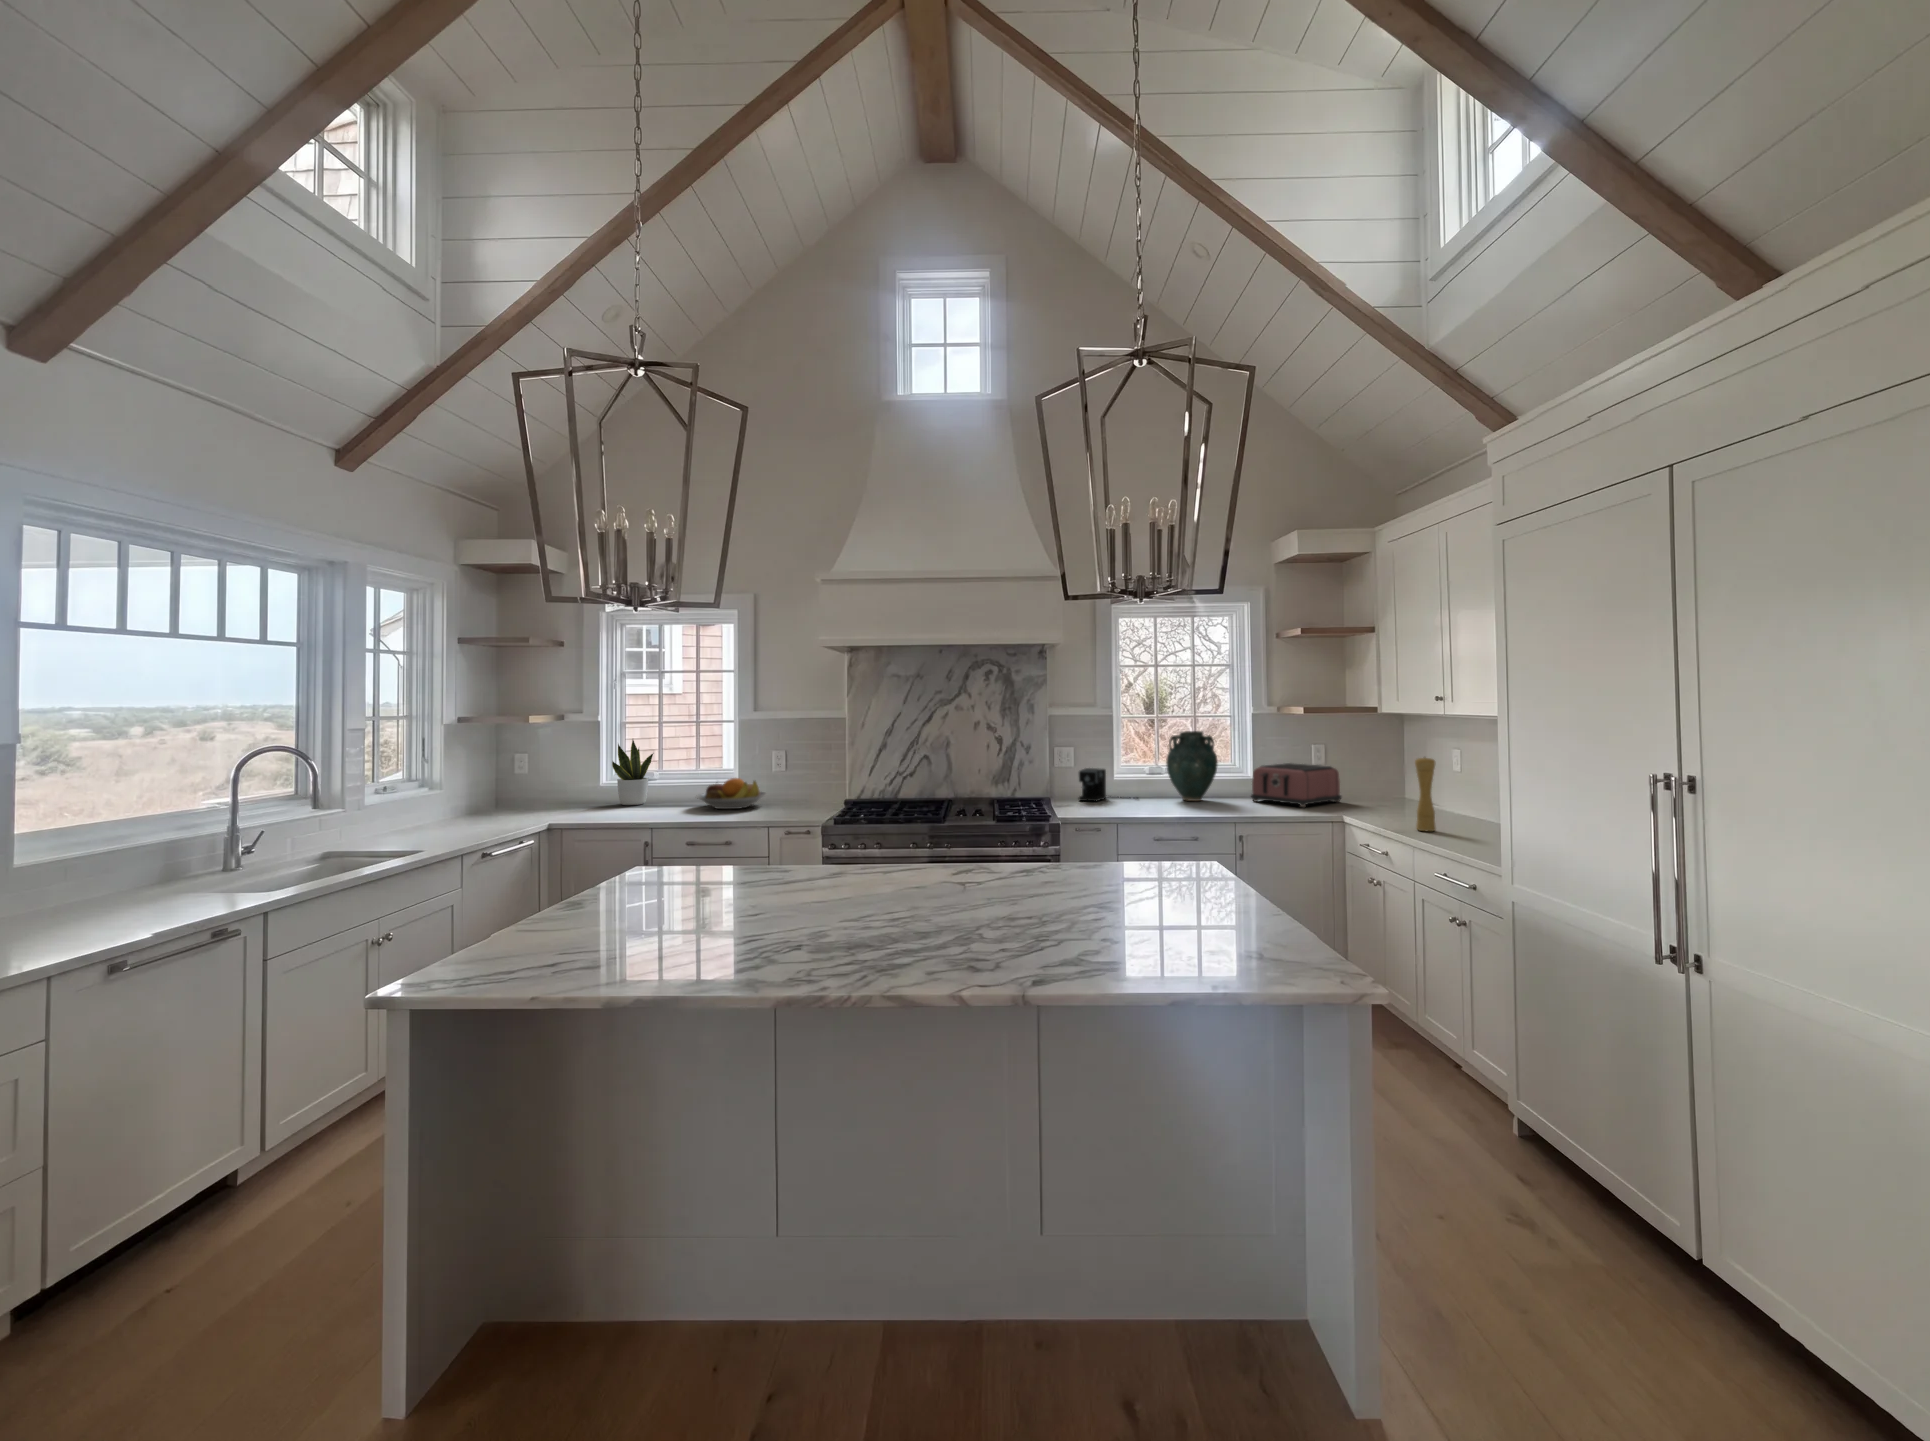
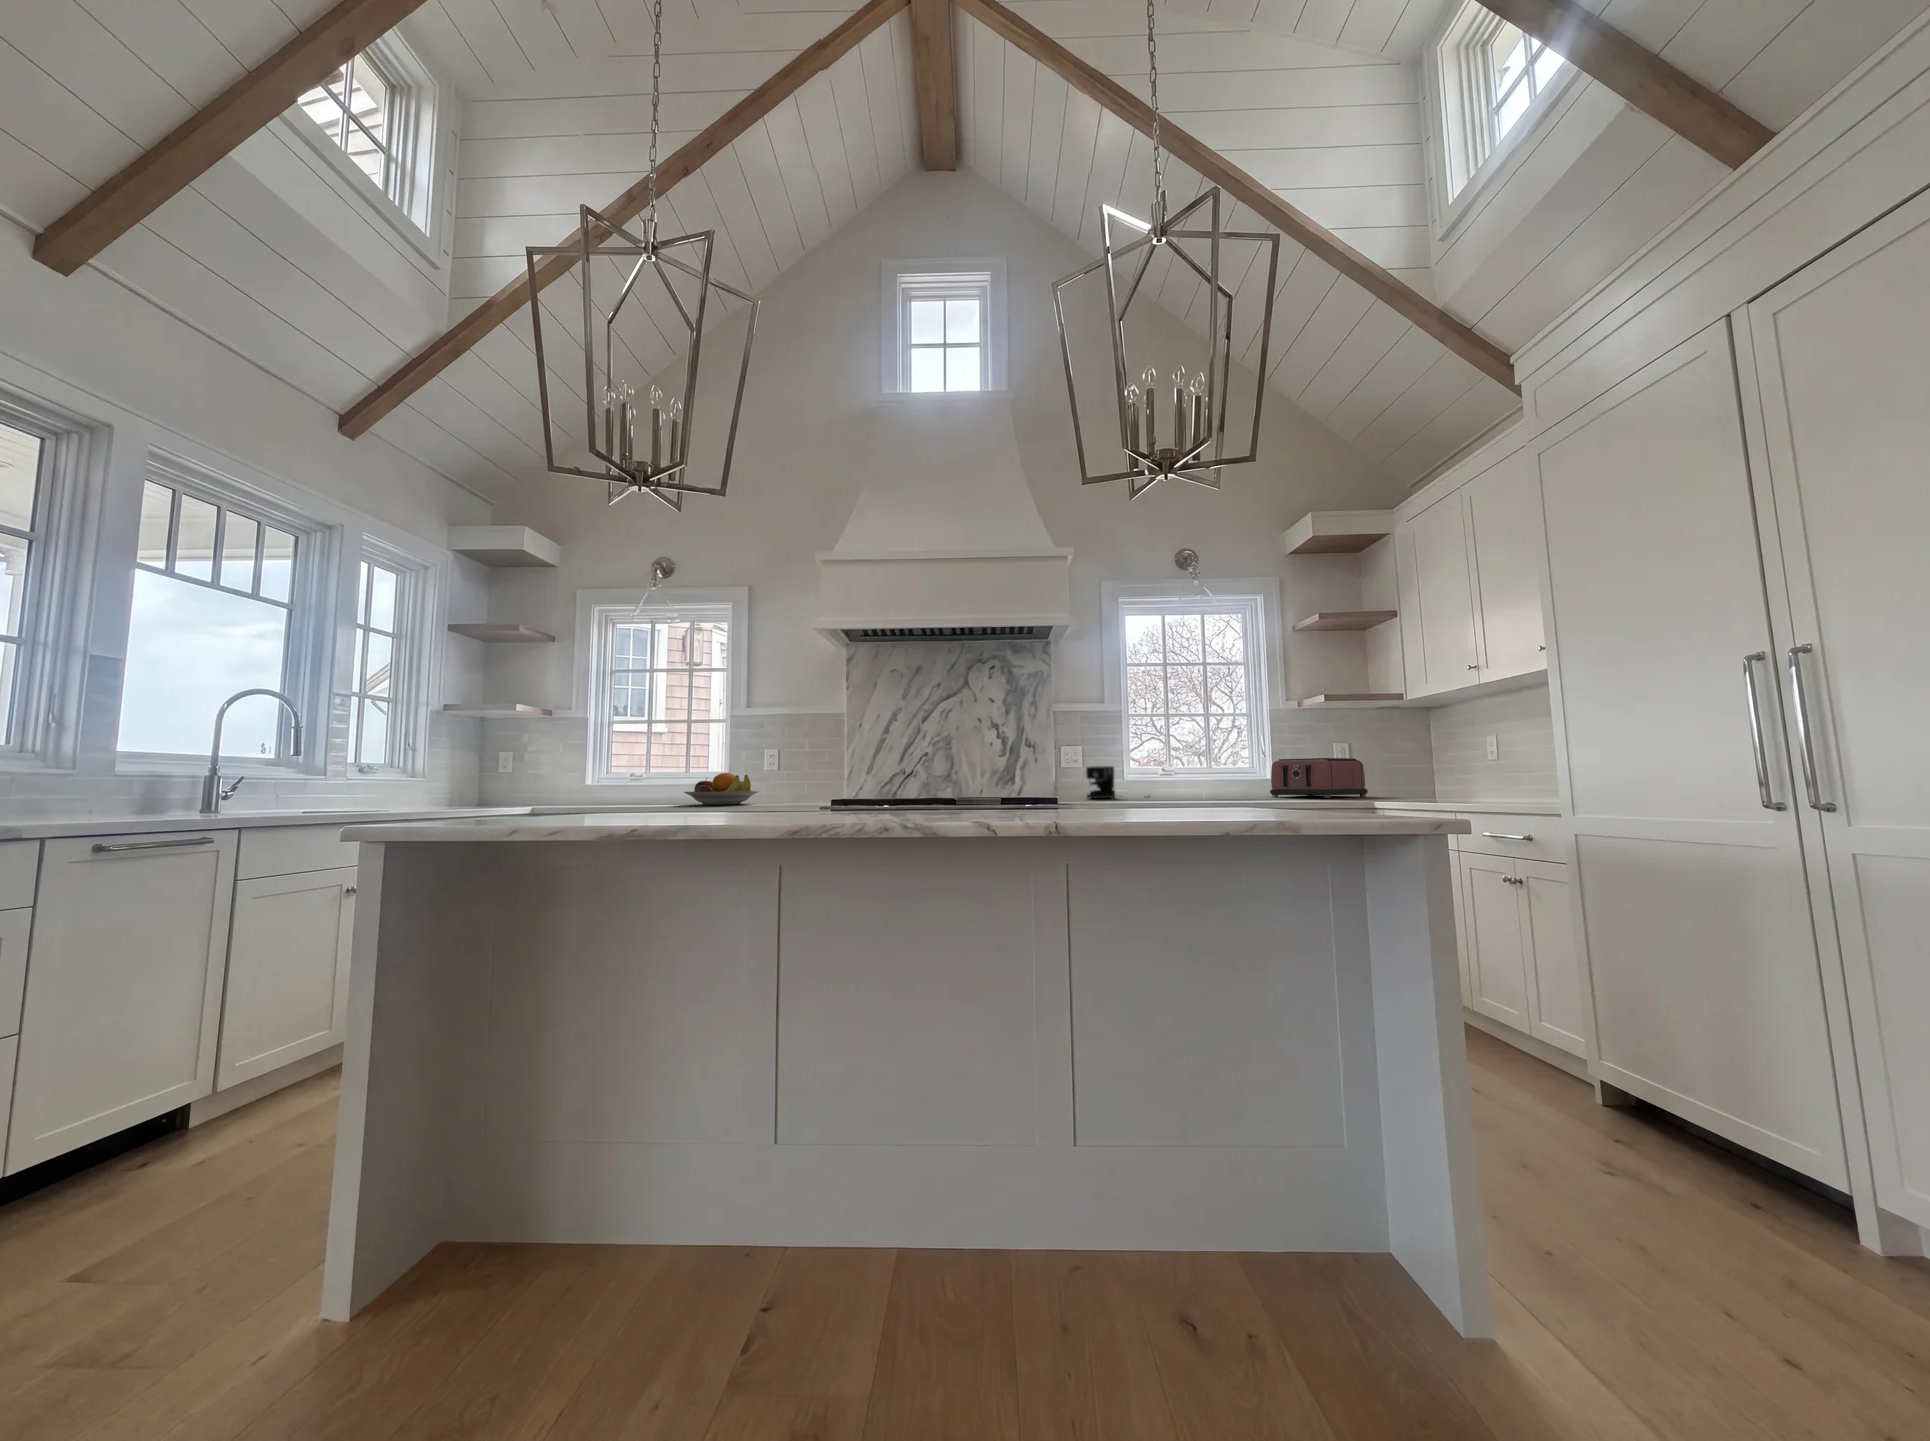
vase: present [1166,731,1218,801] -> none [1179,724,1233,797]
potted plant: present [612,740,654,805] -> none [598,734,641,805]
pepper mill: present [1415,757,1436,831] -> none [1448,725,1475,804]

